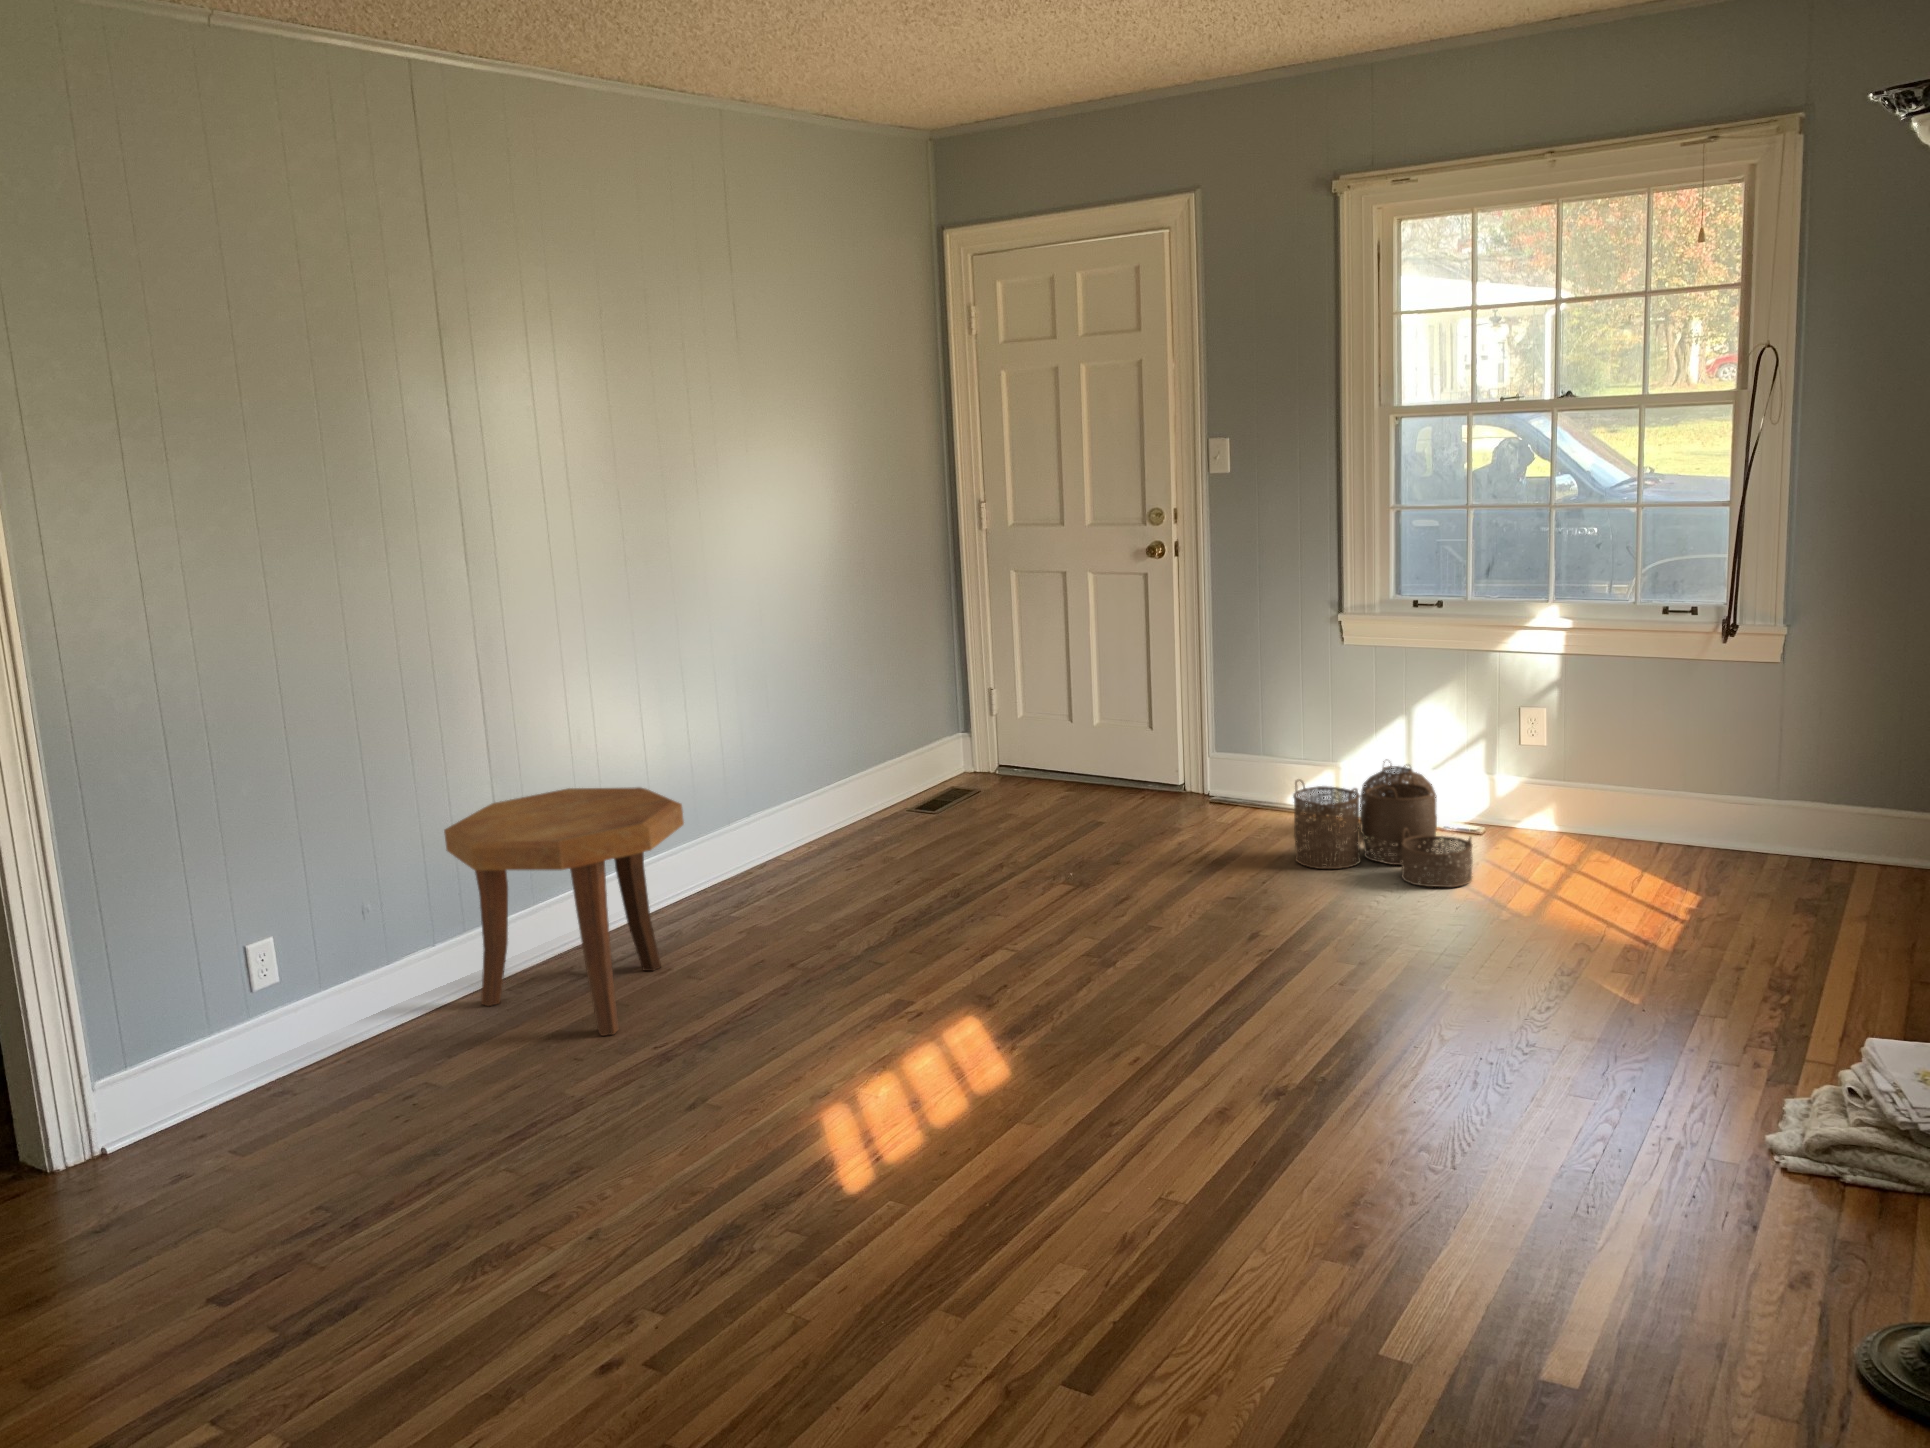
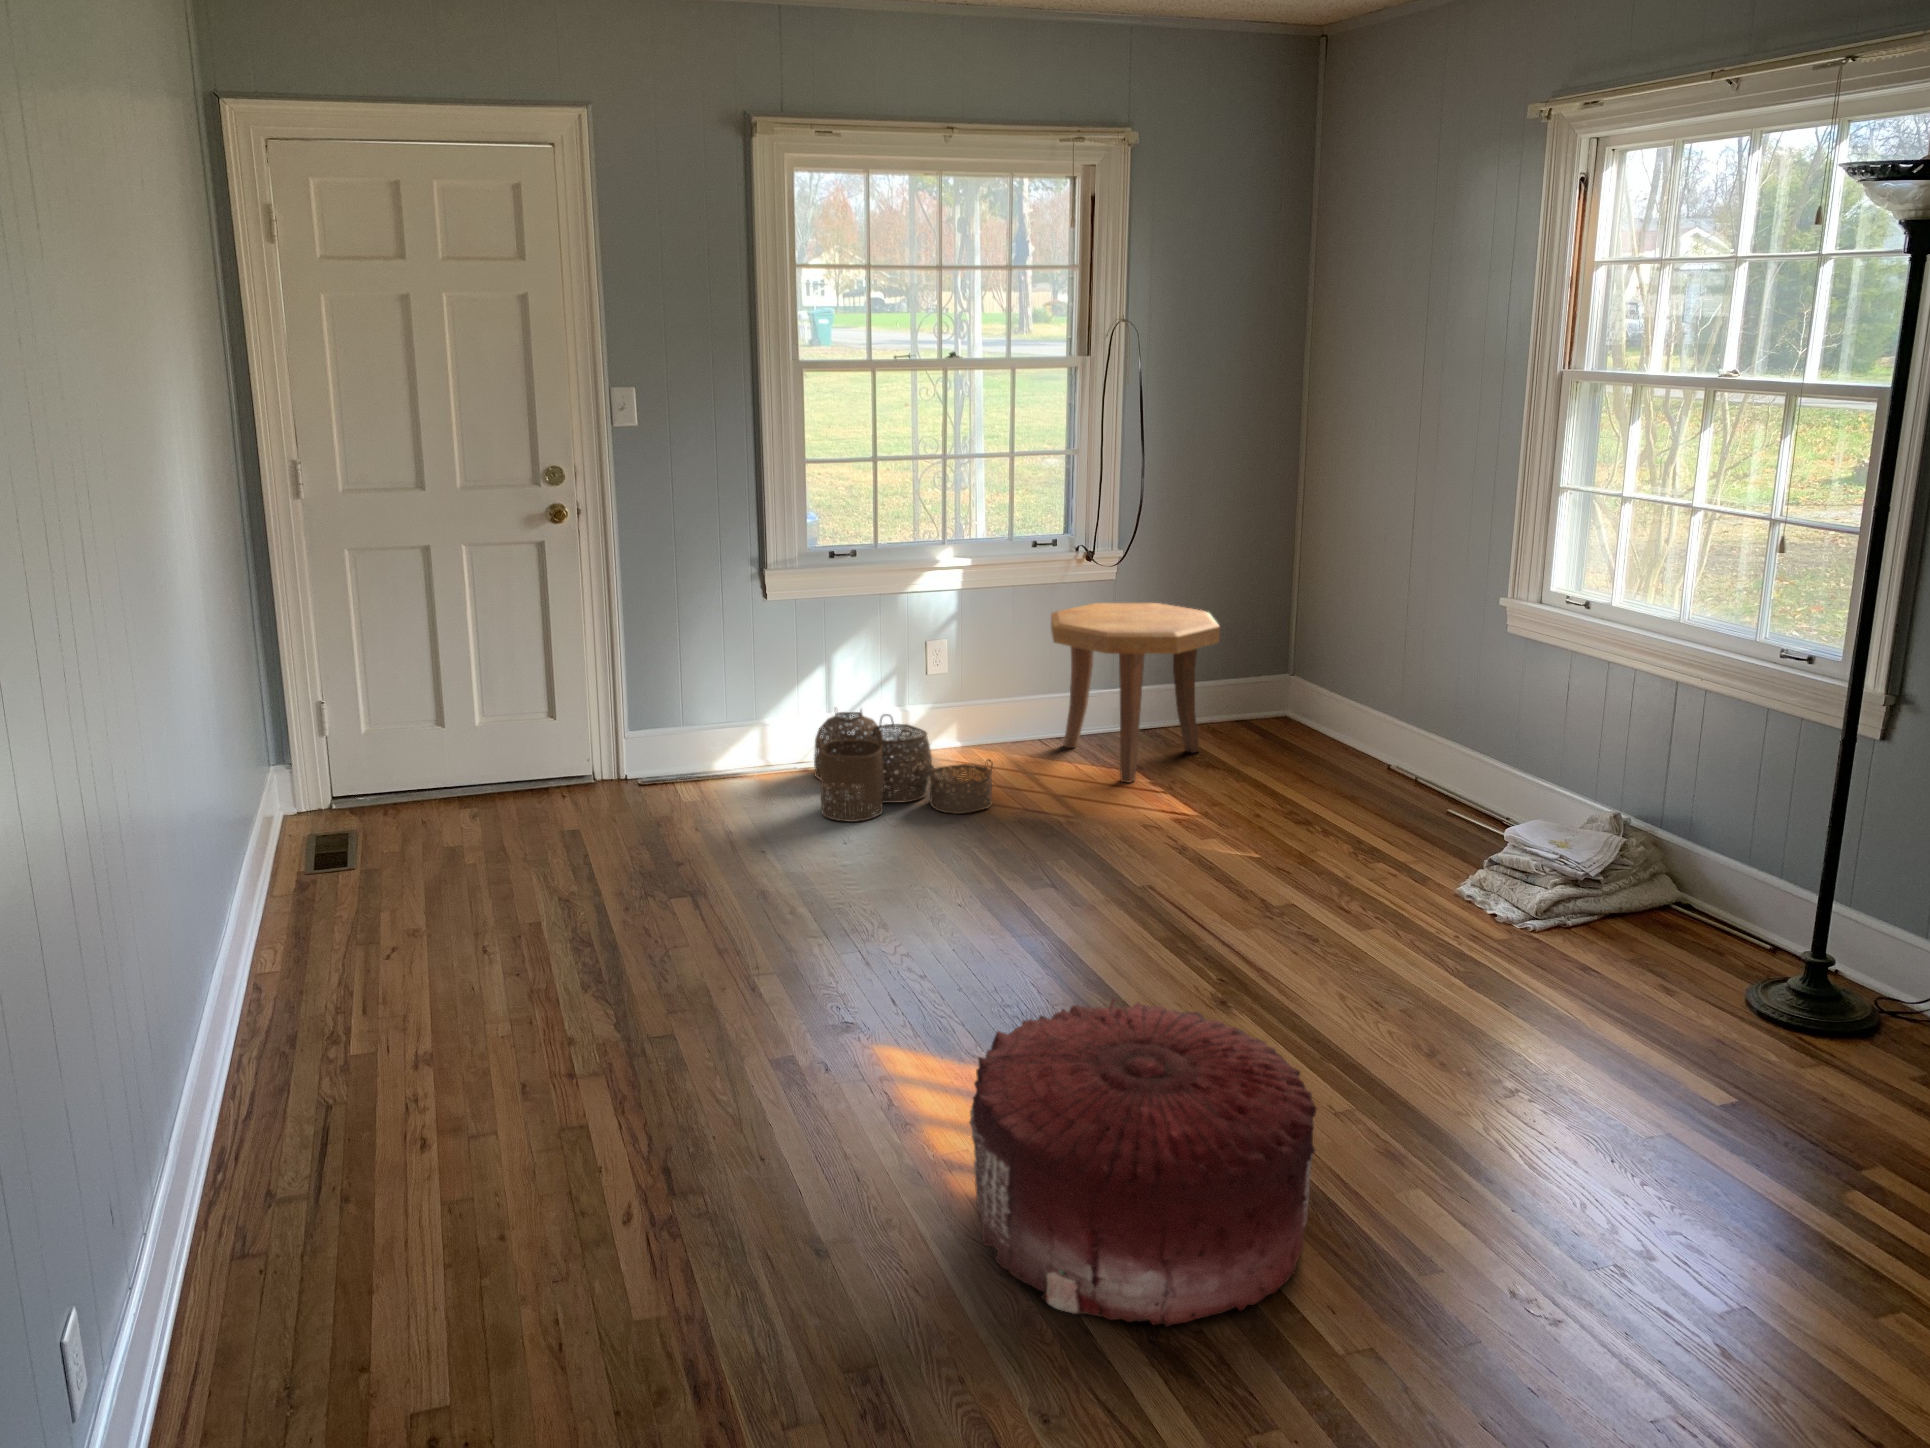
side table: present [444,787,684,1036] -> present [1051,603,1220,783]
pouf: none [735,977,1034,1231] -> present [969,999,1316,1327]

